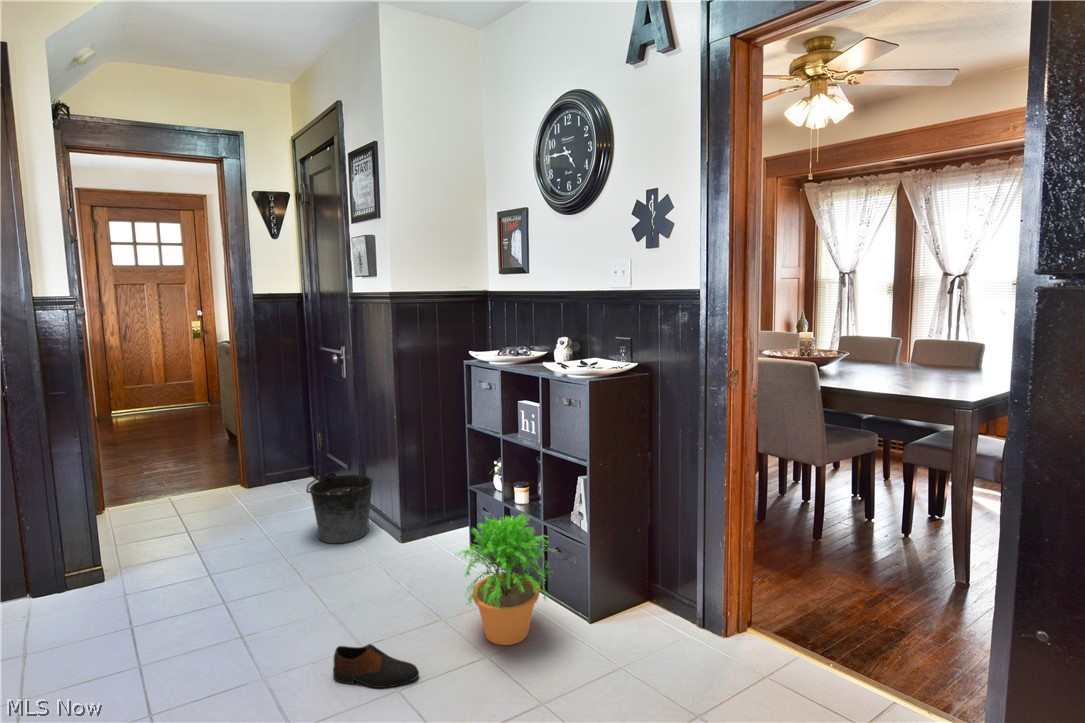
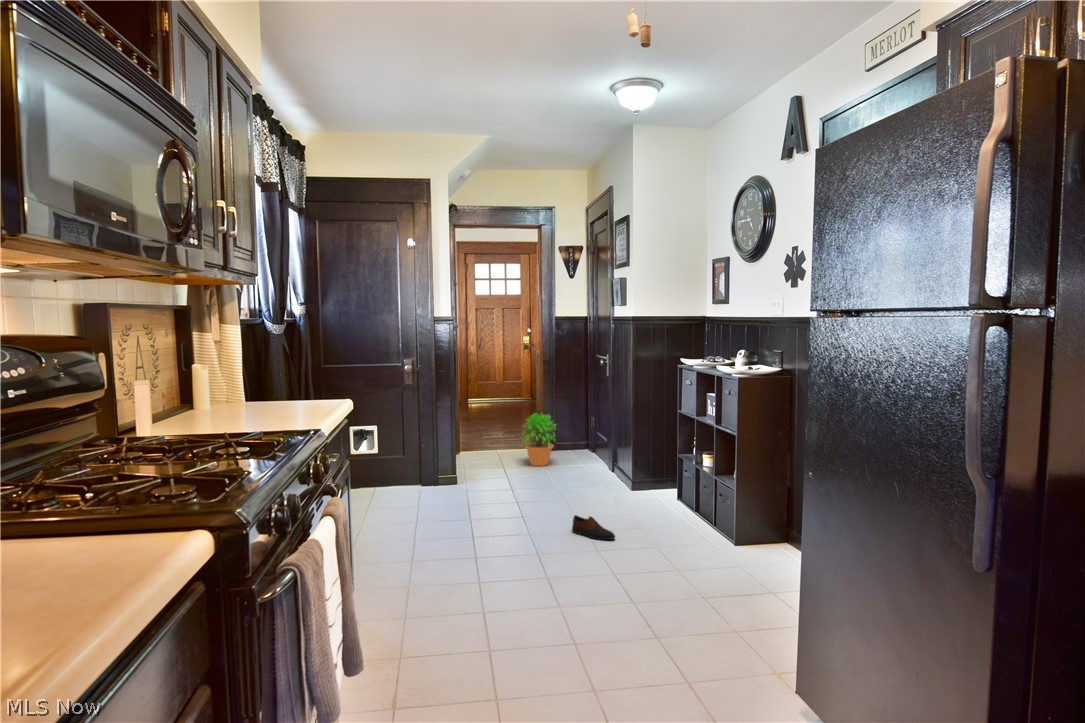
bucket: present [306,473,373,543] -> none [575,440,618,485]
potted plant: present [455,514,550,645] -> present [523,414,555,466]

